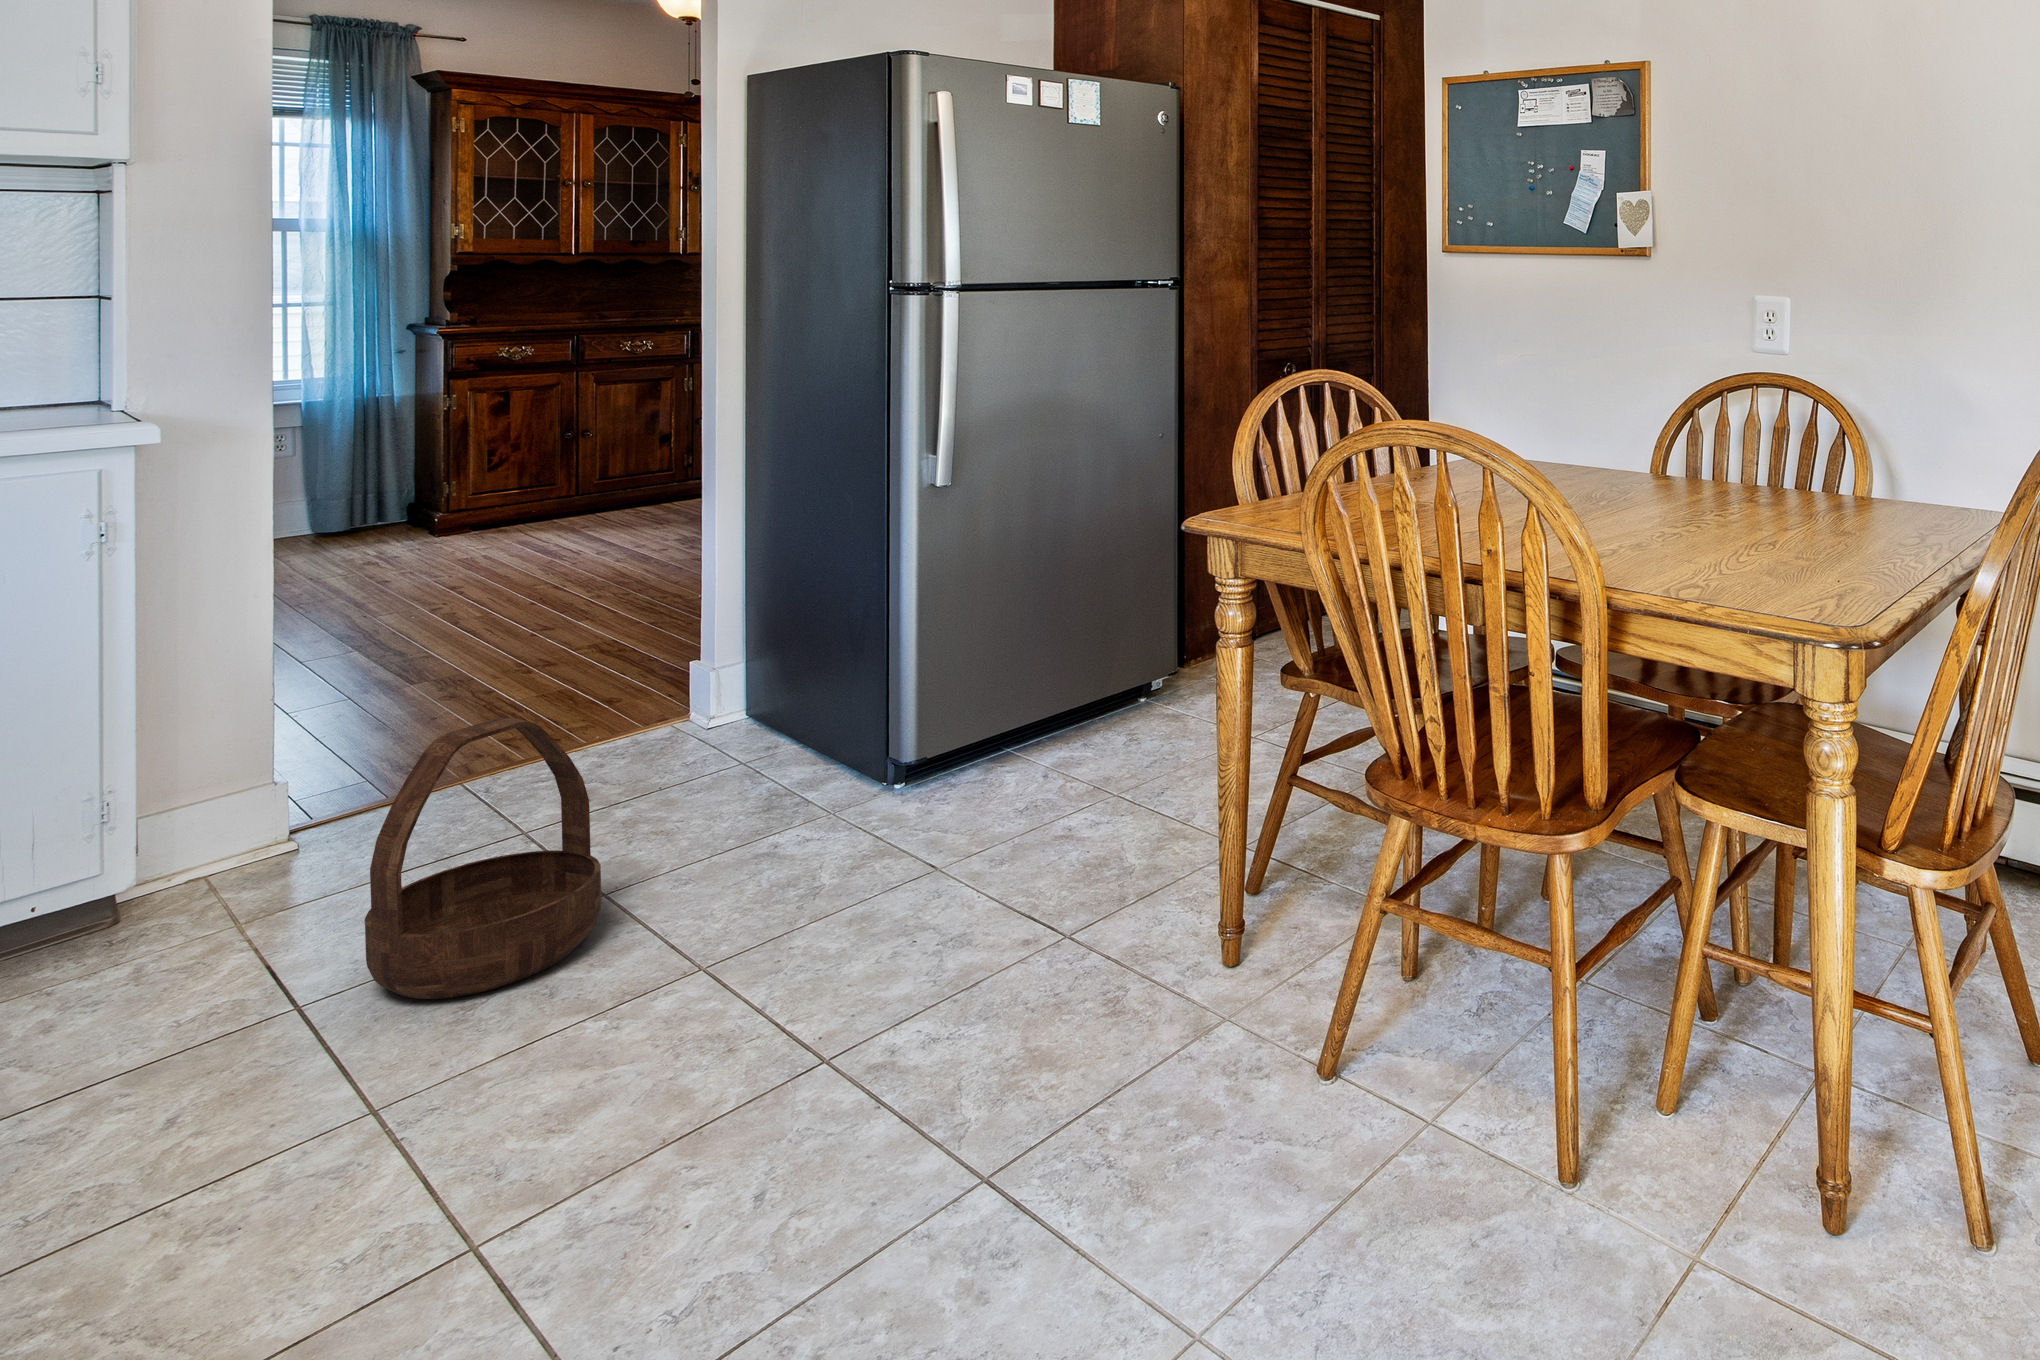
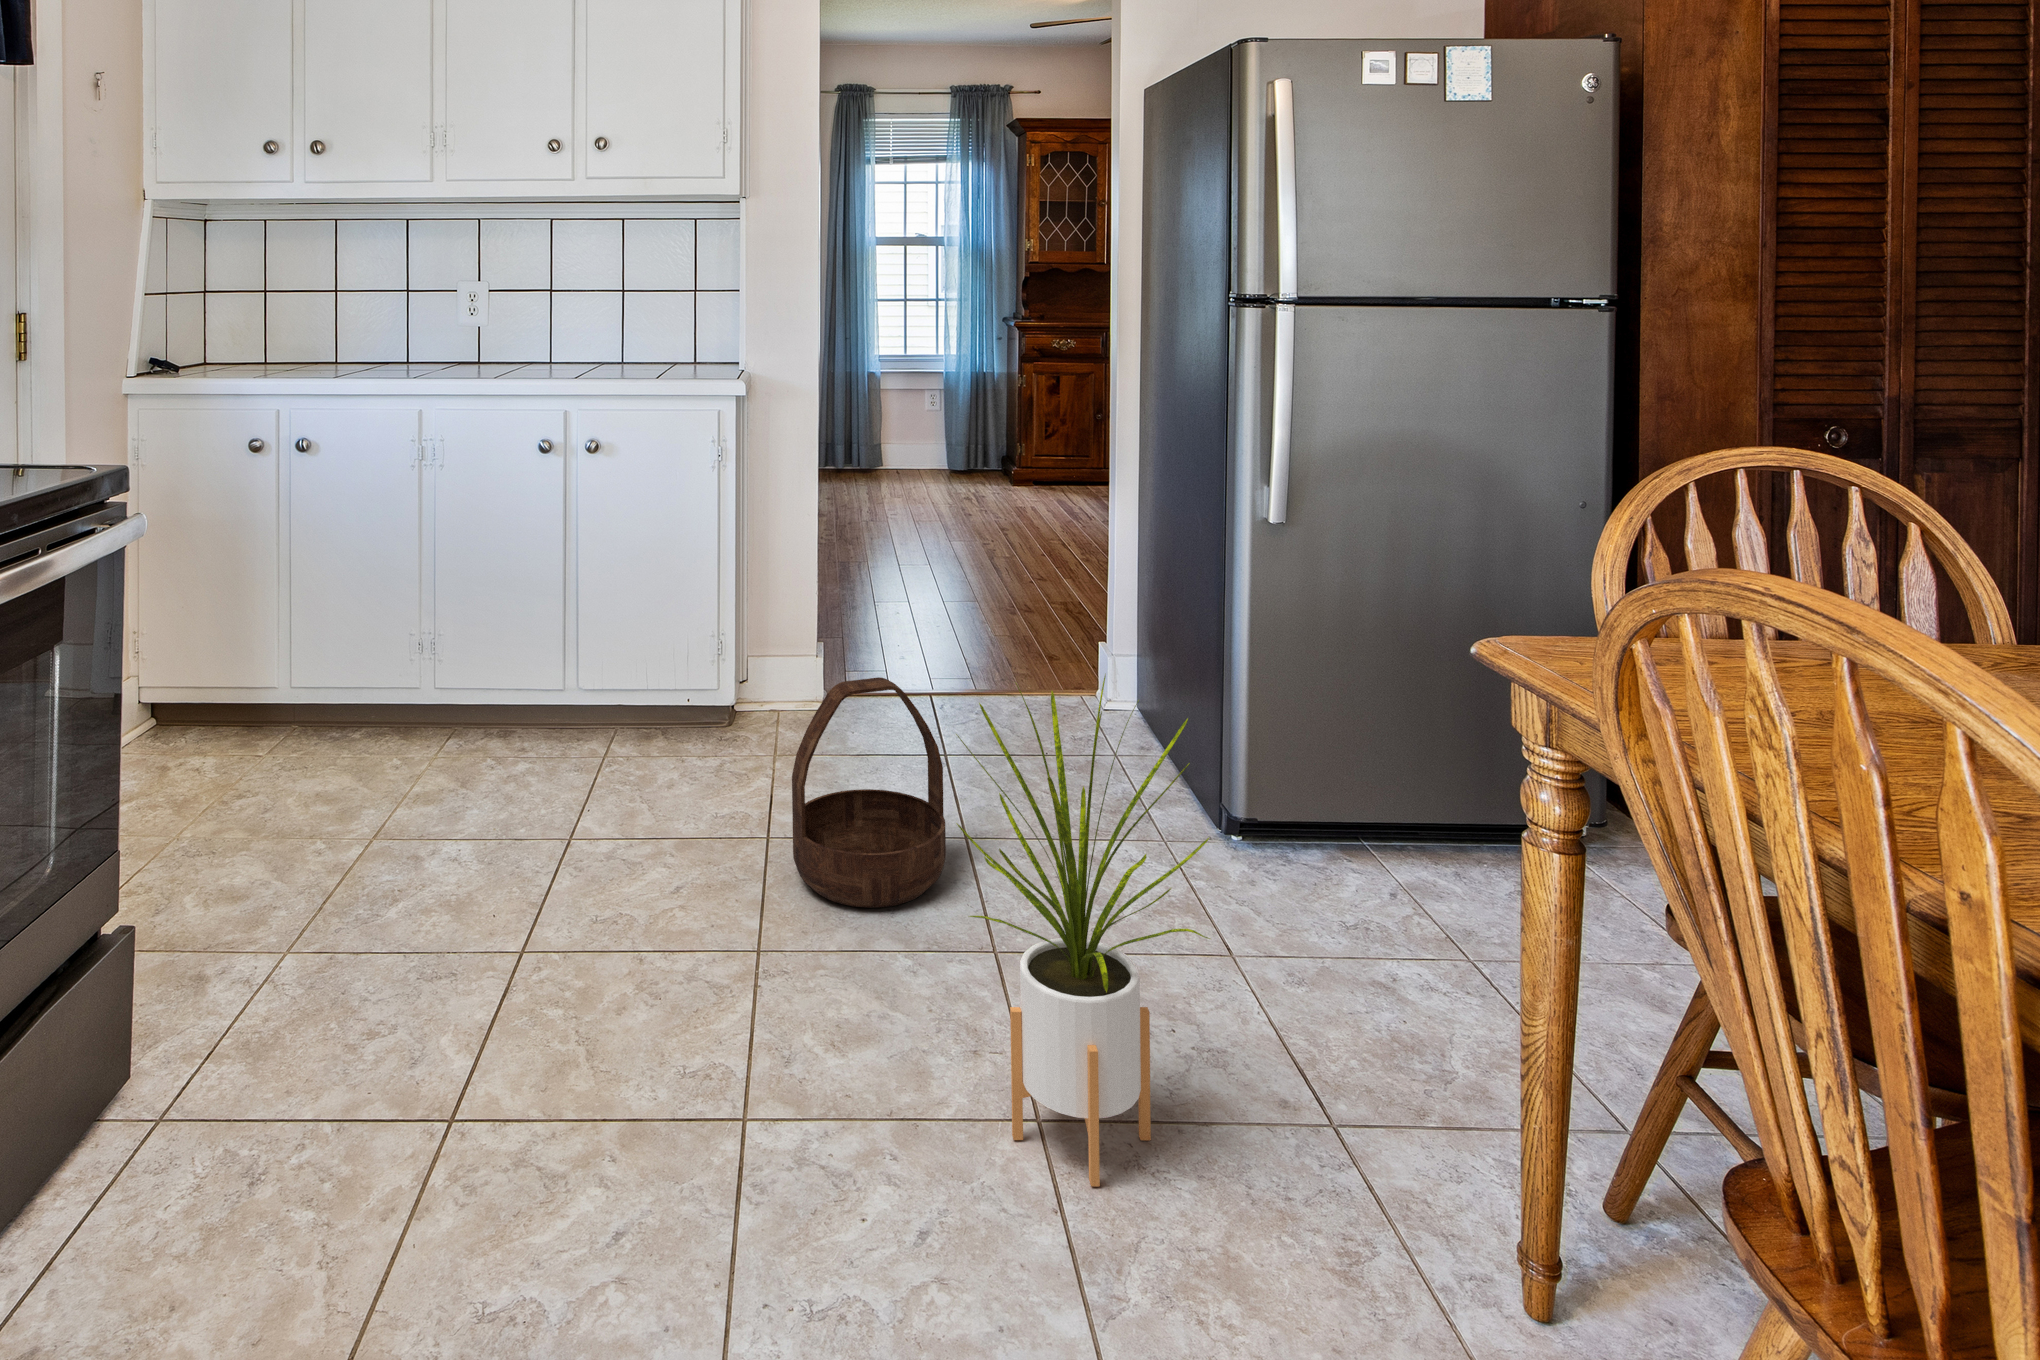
house plant: none [738,610,1004,1079] -> present [956,674,1210,1186]

